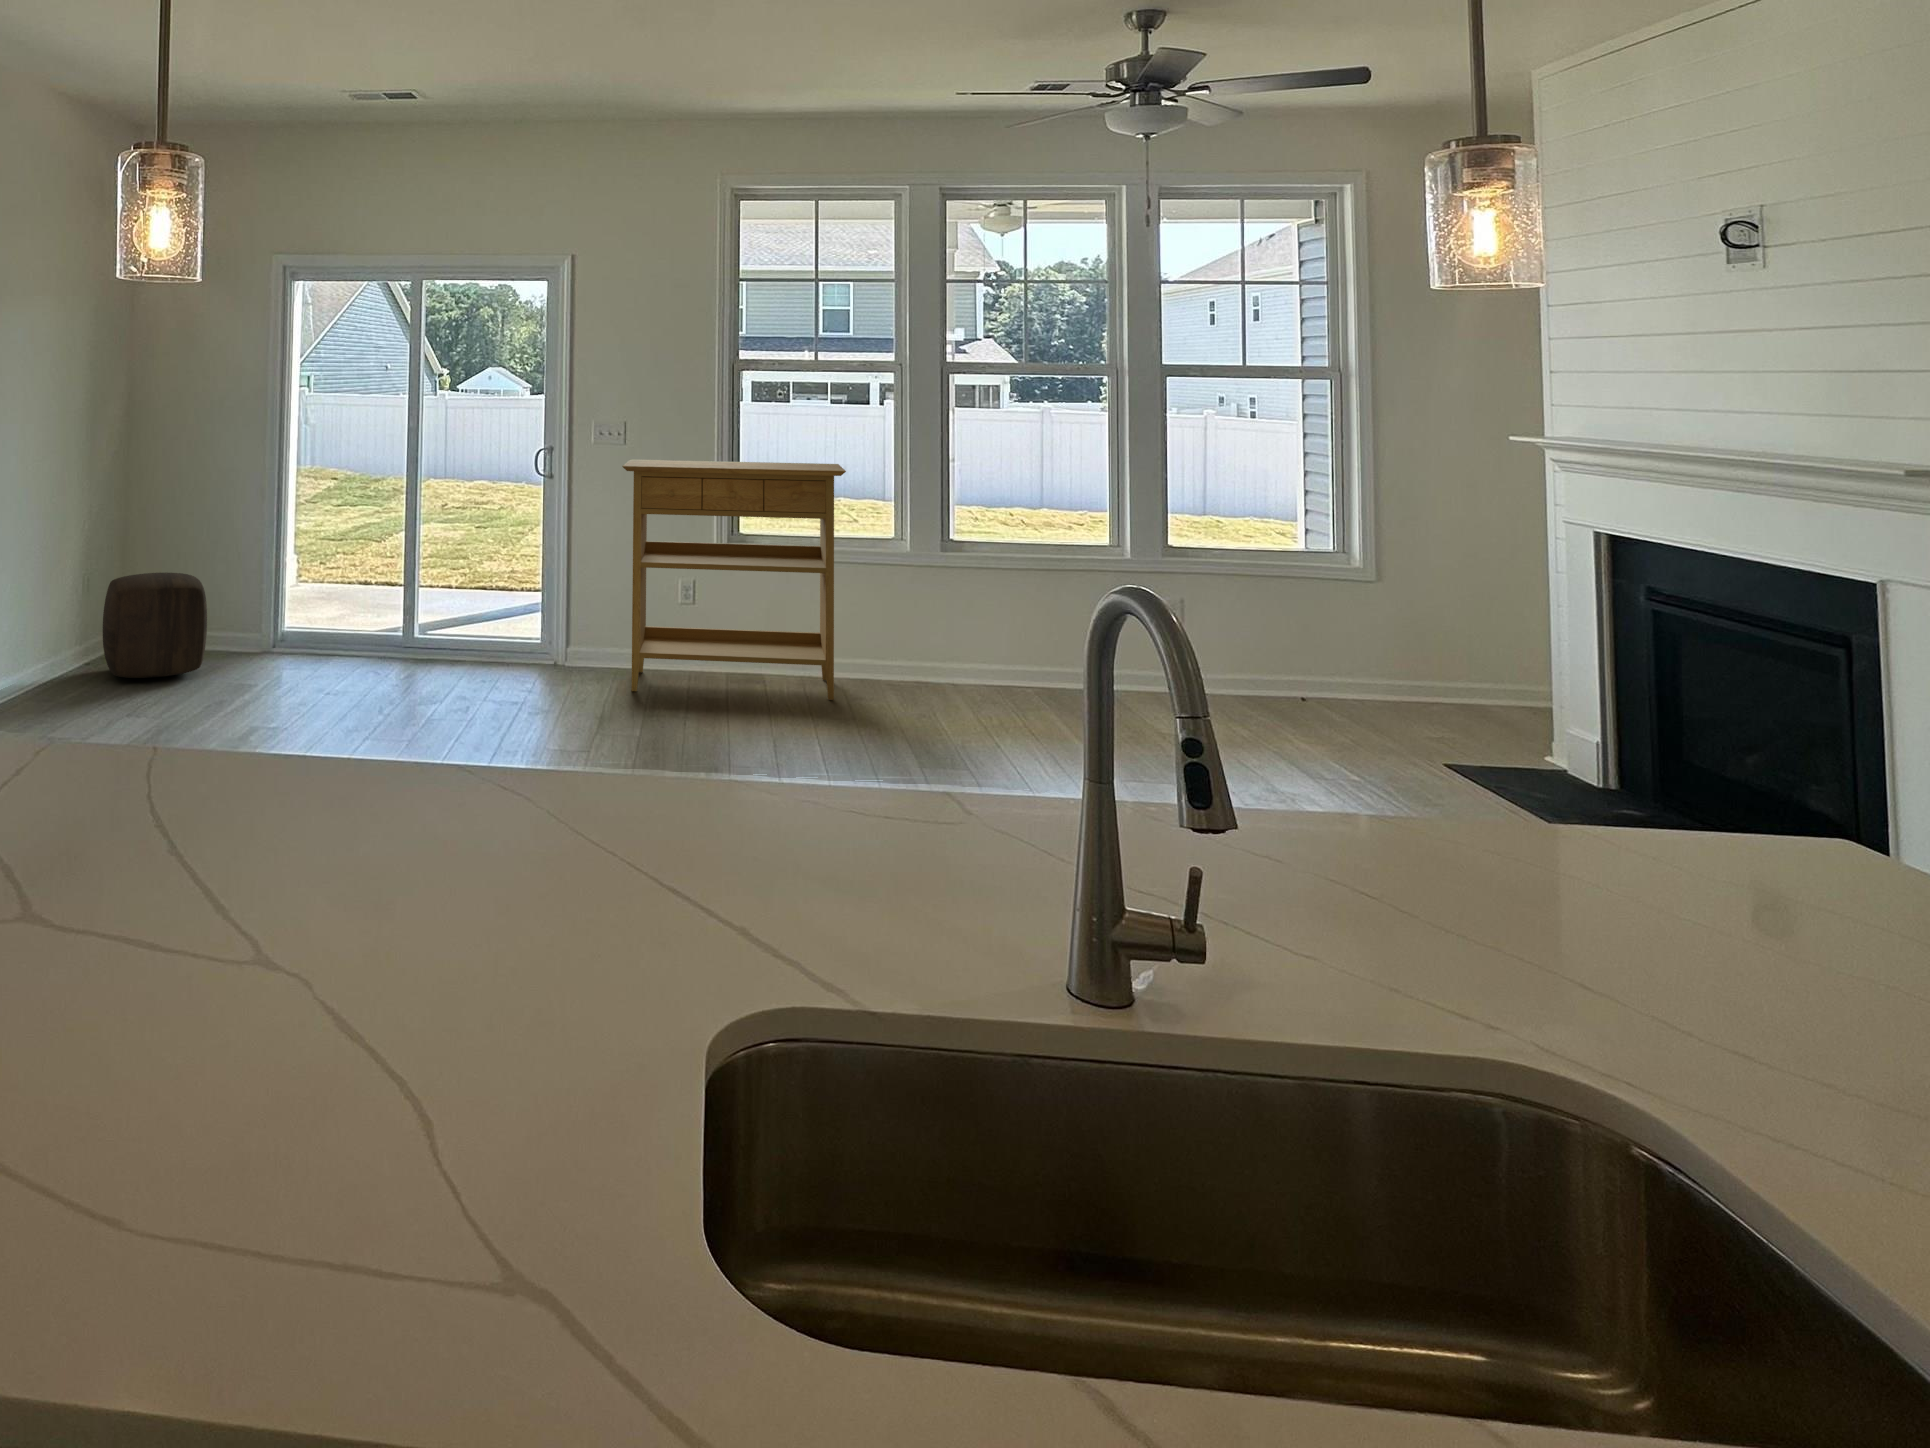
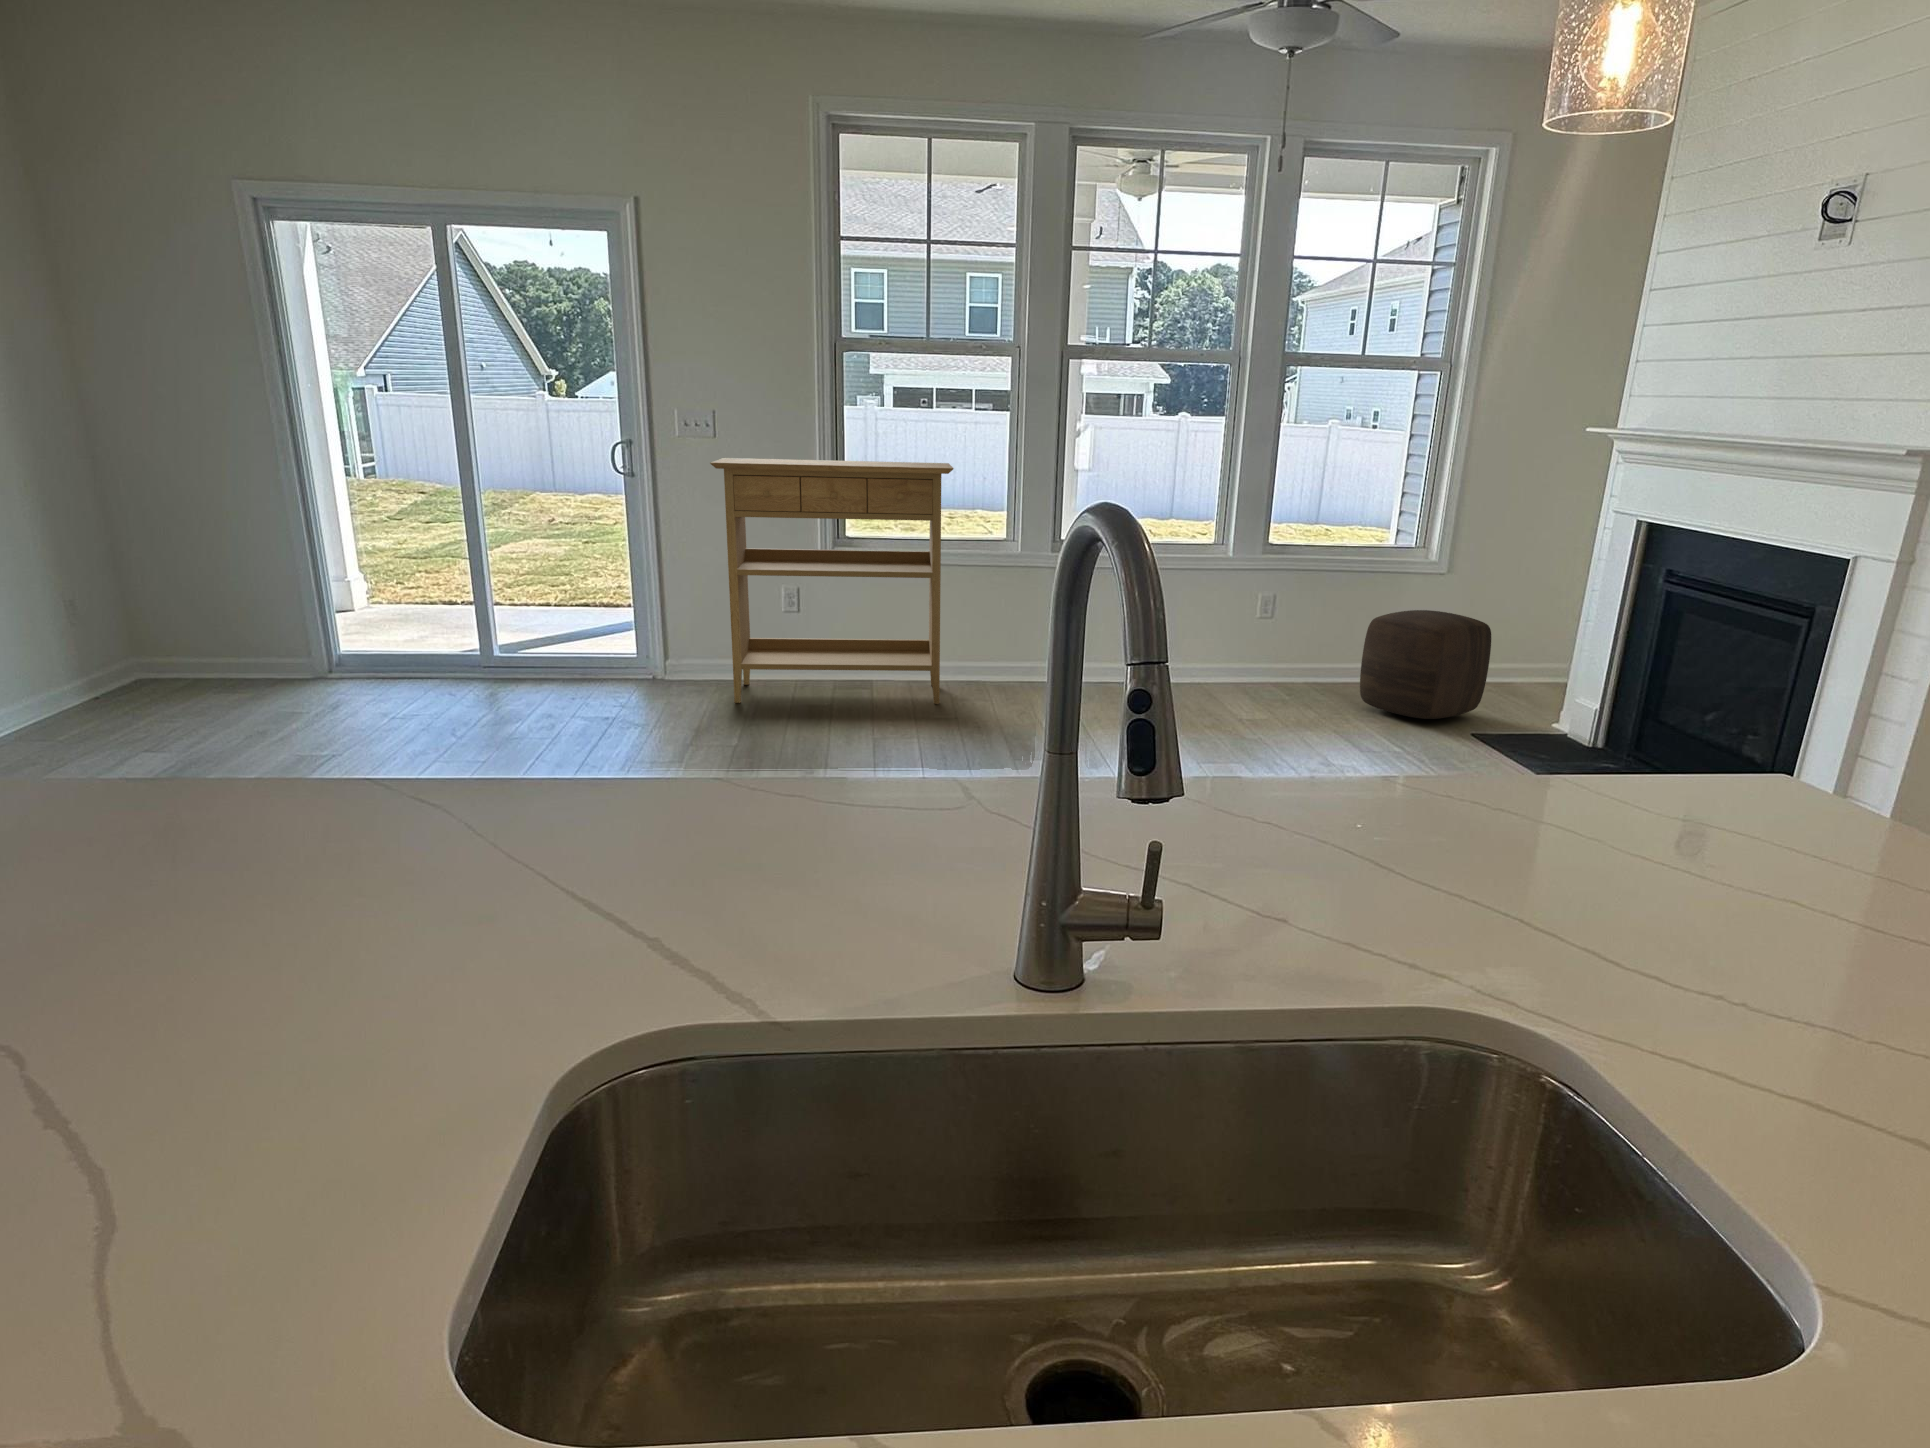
ottoman: present [103,572,207,678] -> present [1360,610,1491,719]

